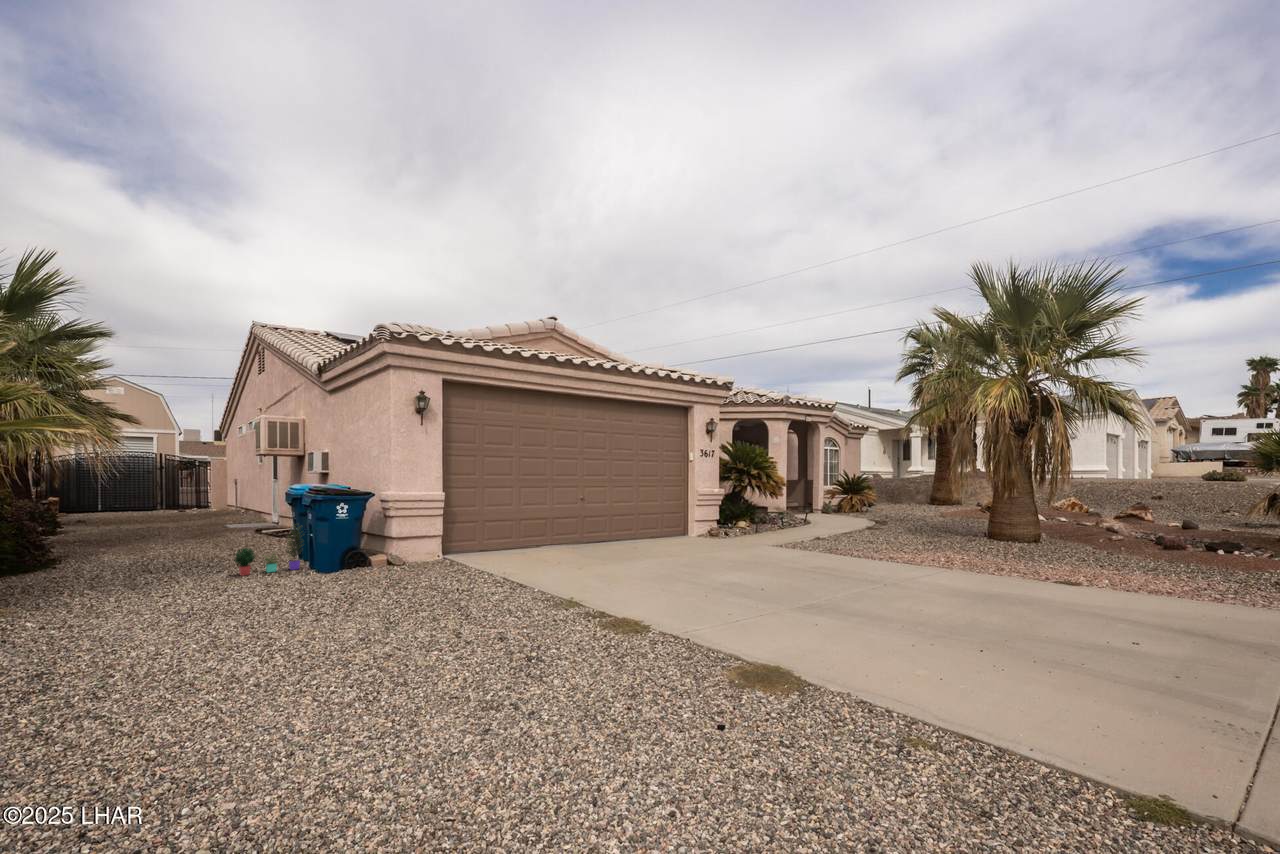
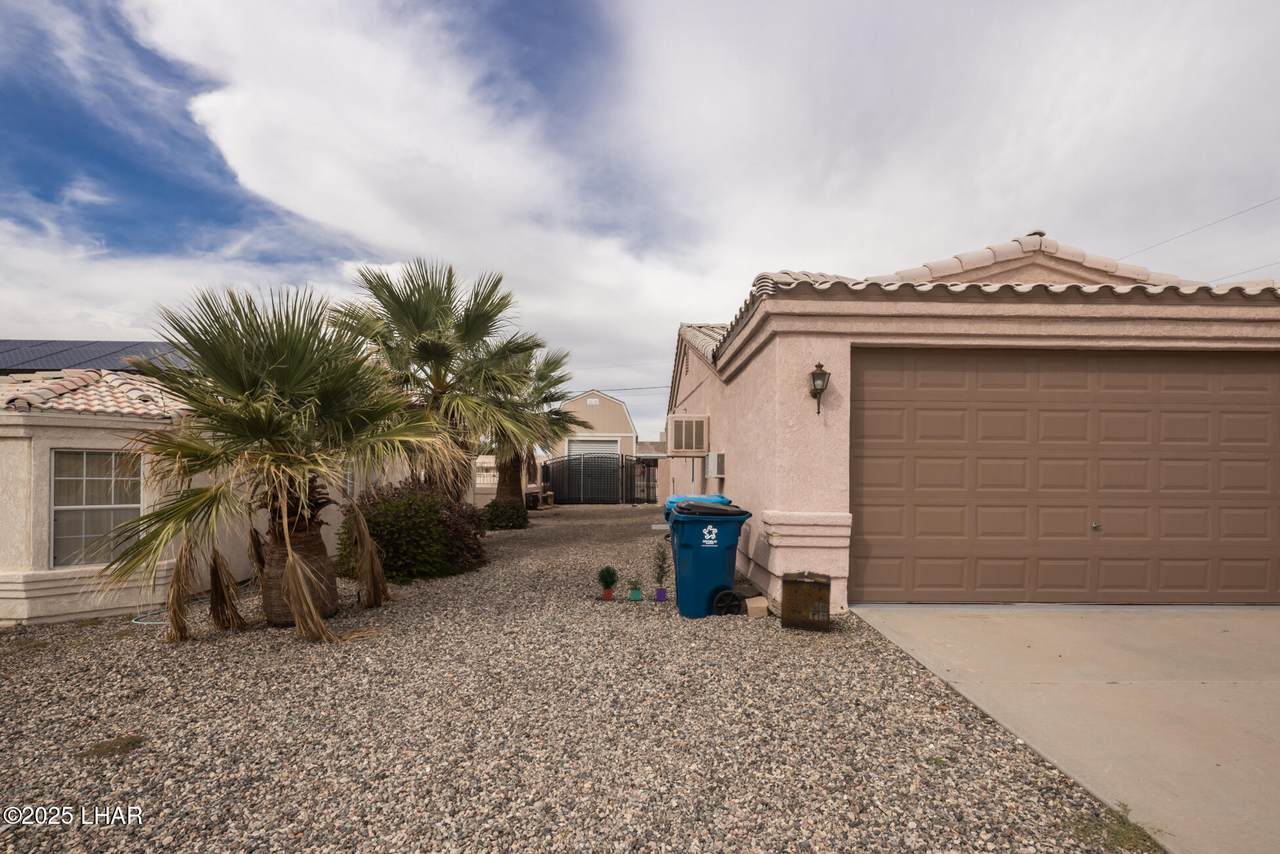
cardboard box: none [396,531,433,570] -> present [781,571,831,632]

